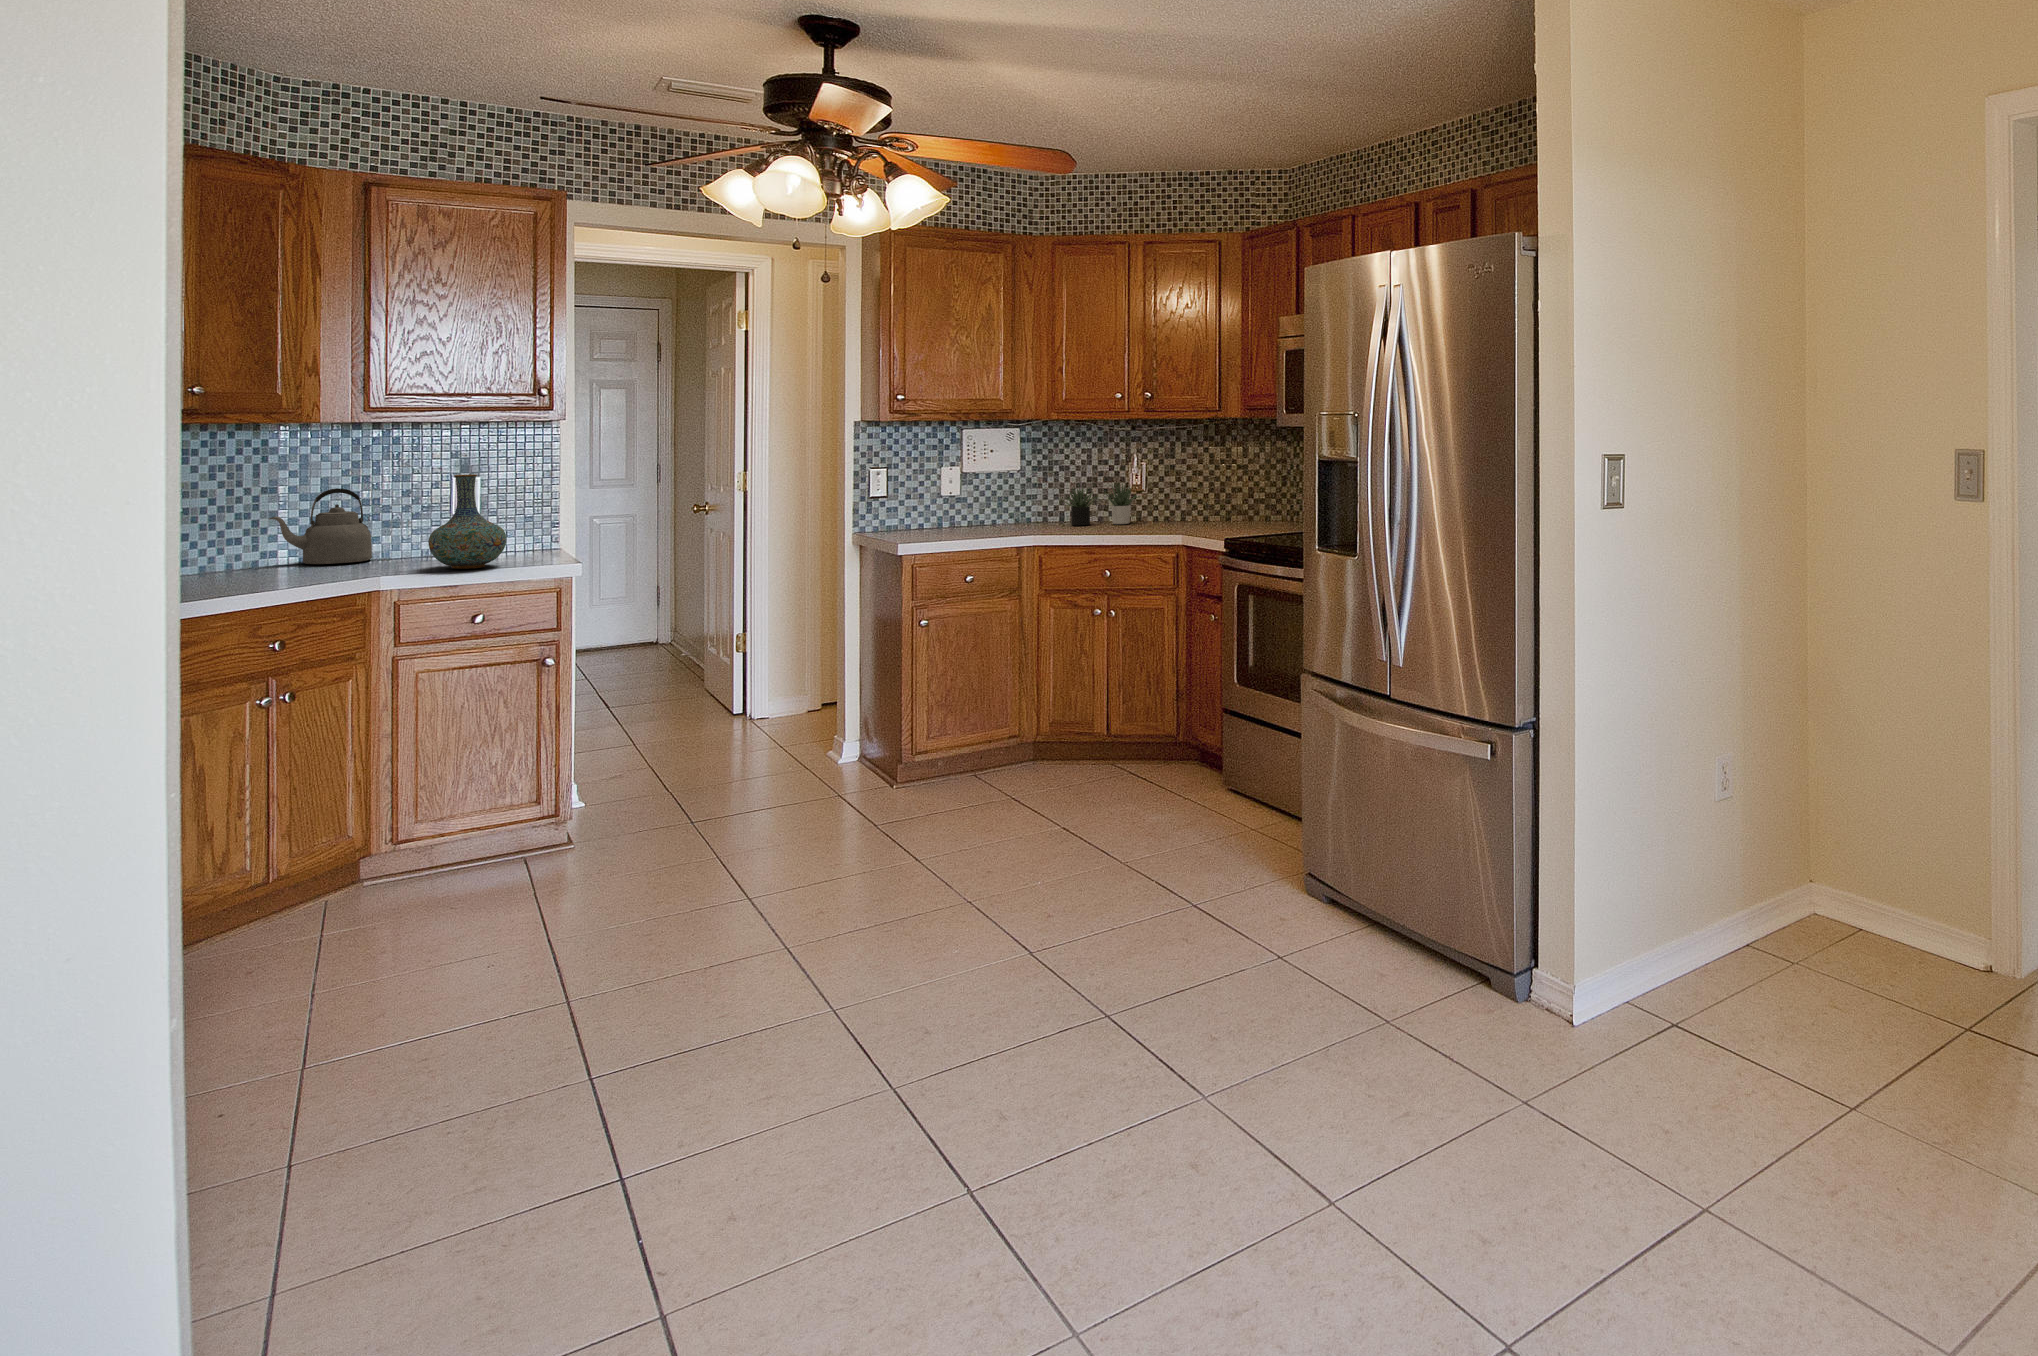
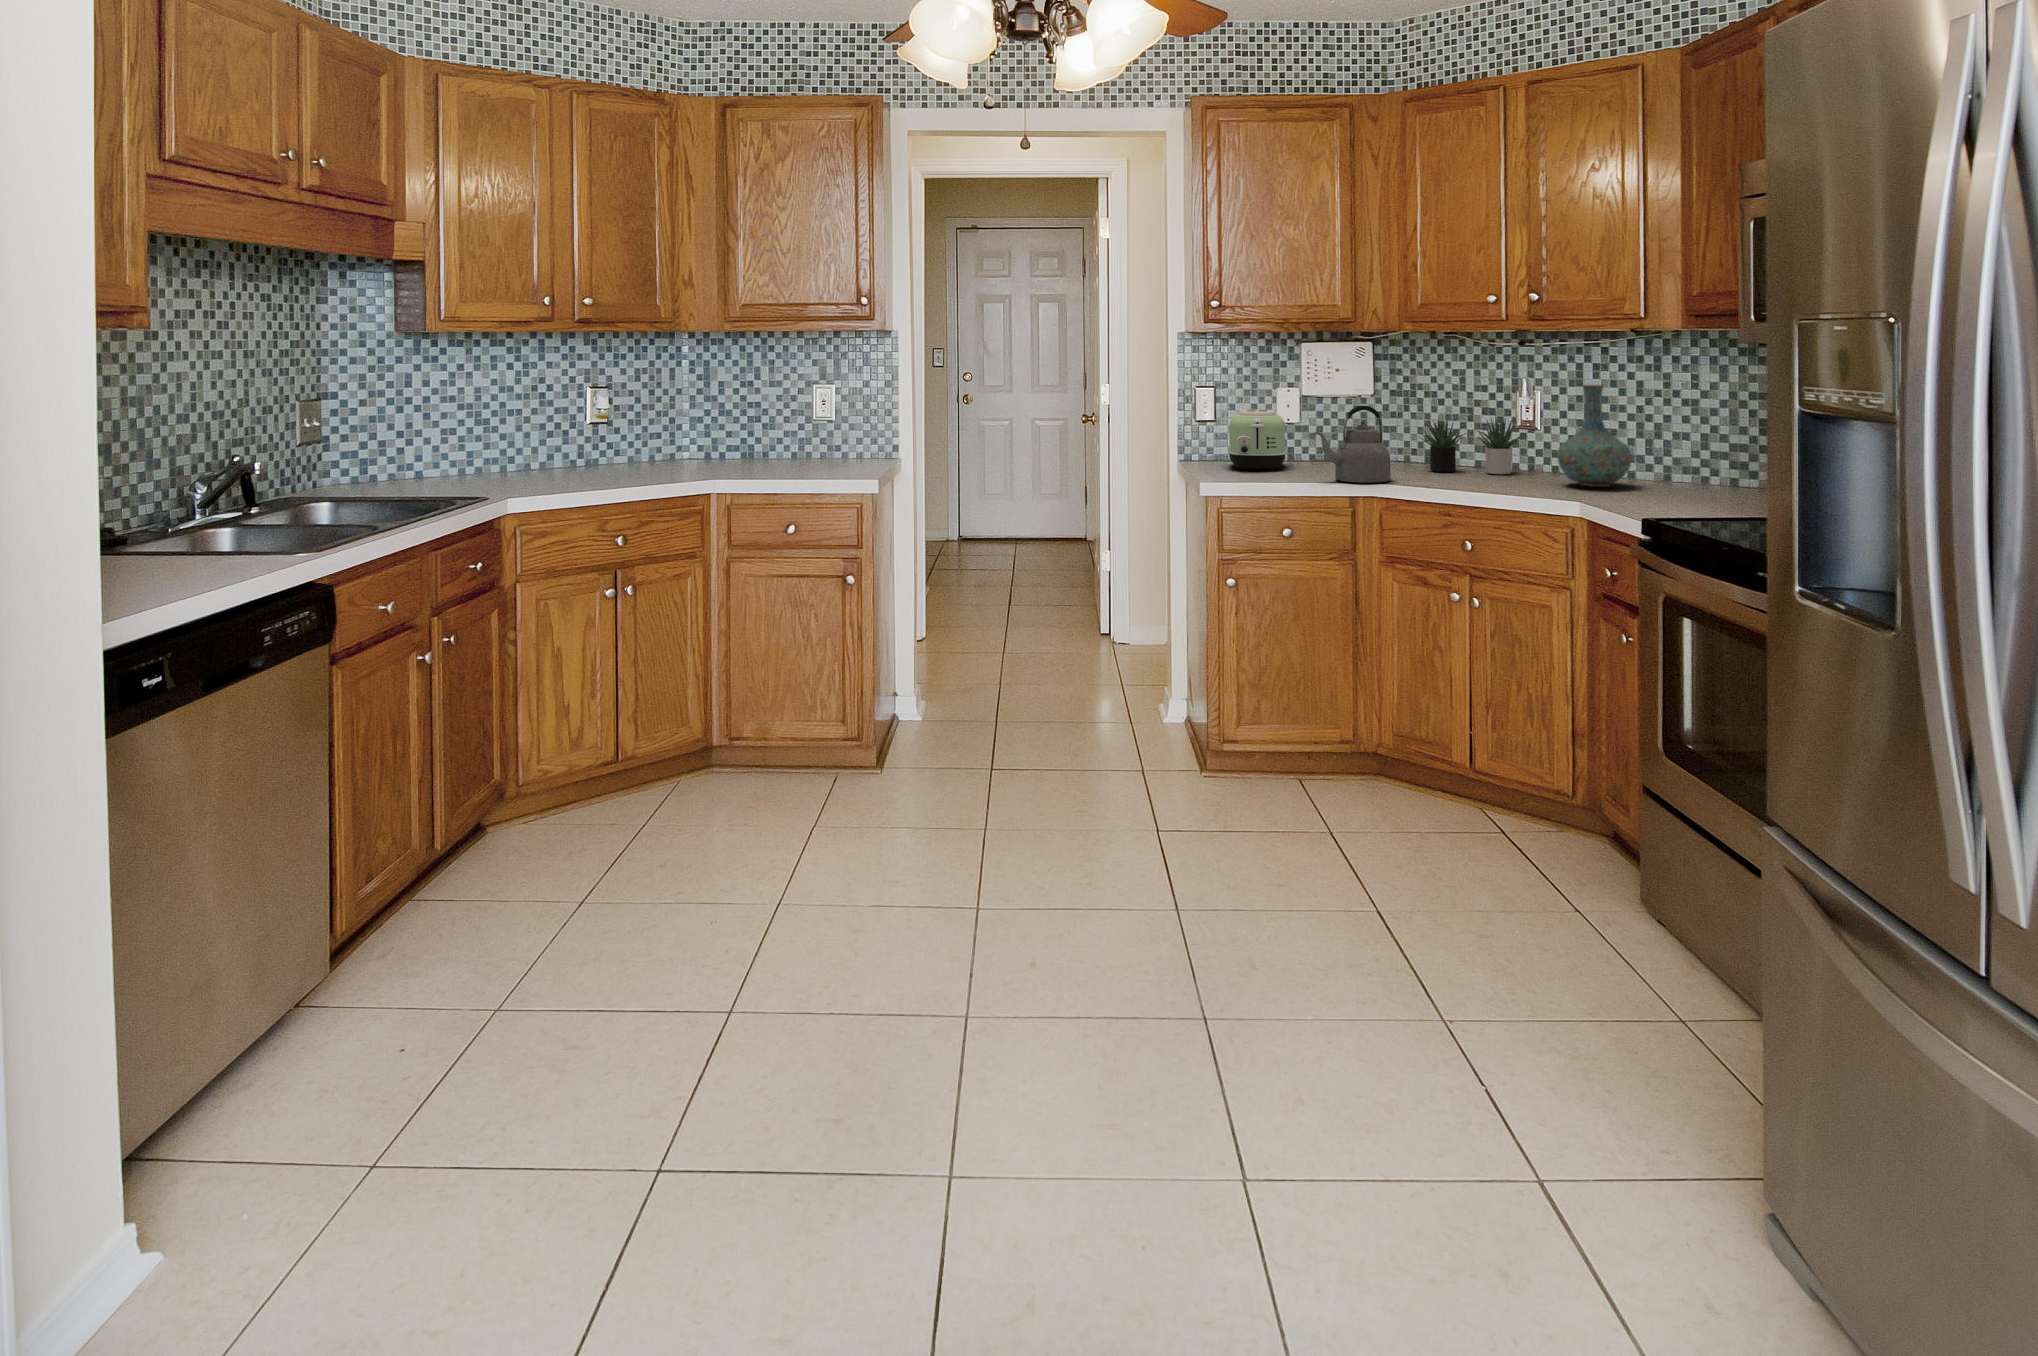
vase: present [428,474,506,569] -> present [1557,385,1632,487]
toaster: none [904,485,957,534] -> present [1228,409,1286,470]
kettle: present [269,488,372,564] -> present [1314,405,1391,483]

